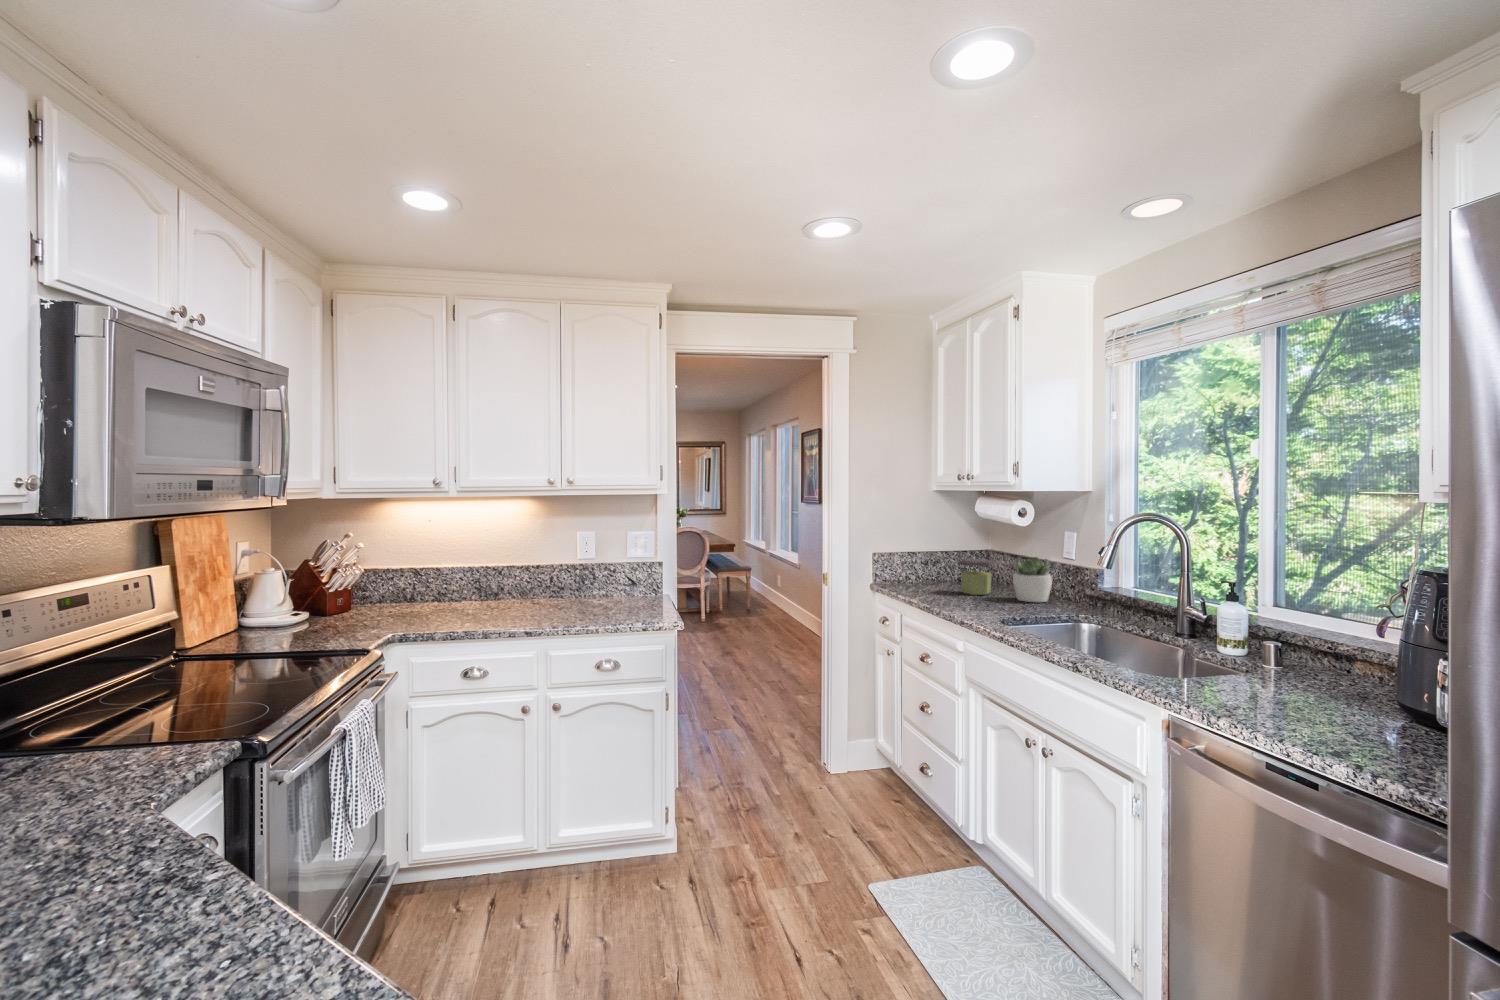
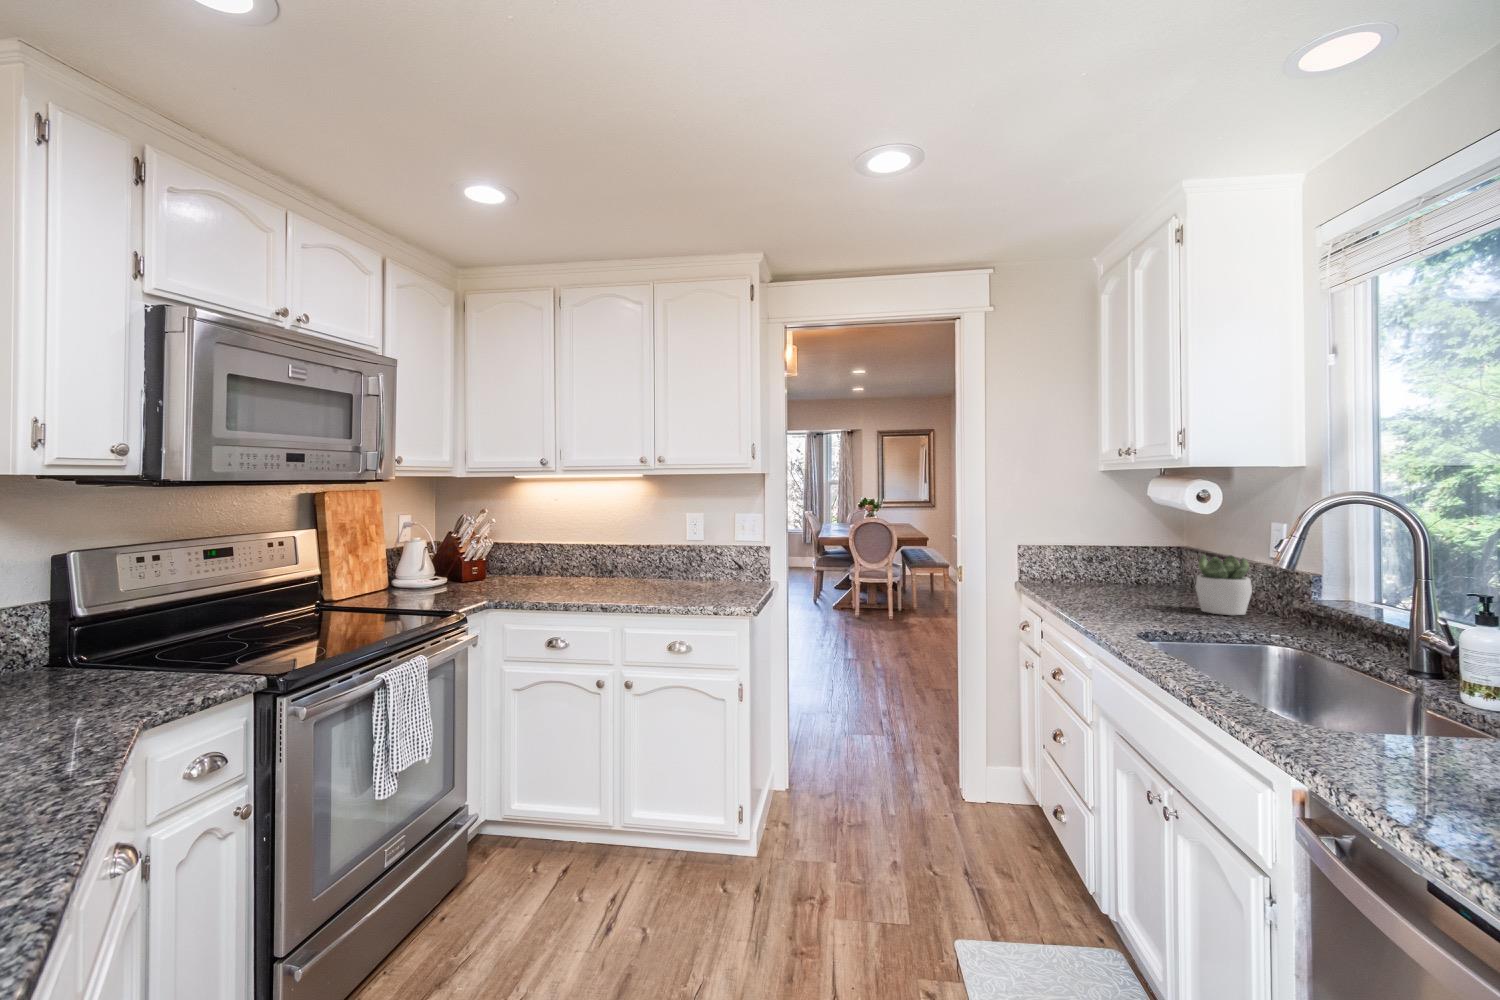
jar: present [959,559,994,595] -> none [1124,556,1173,602]

